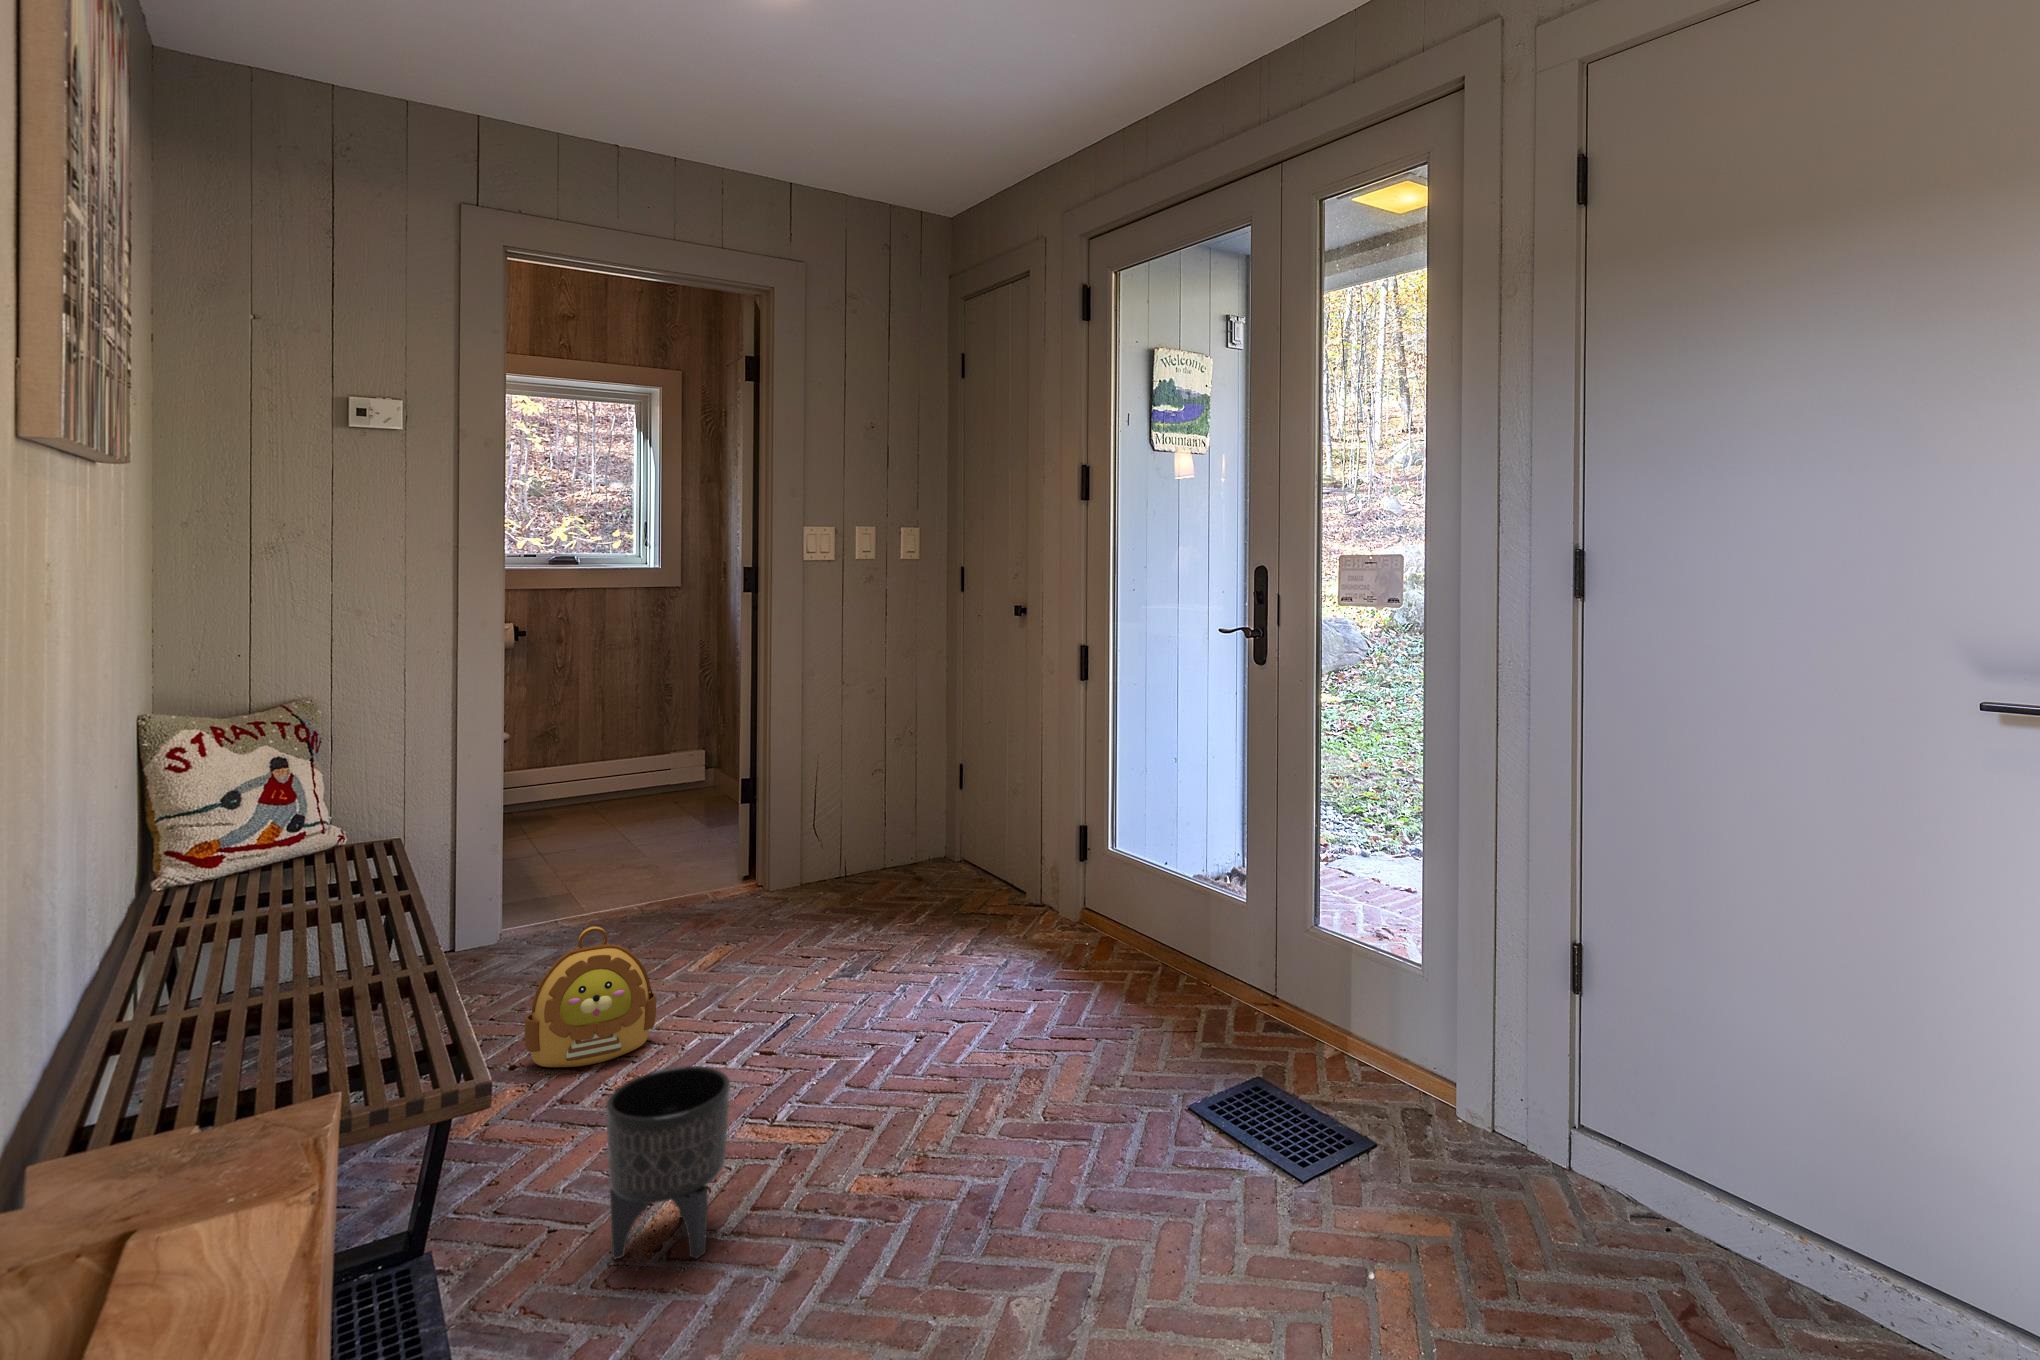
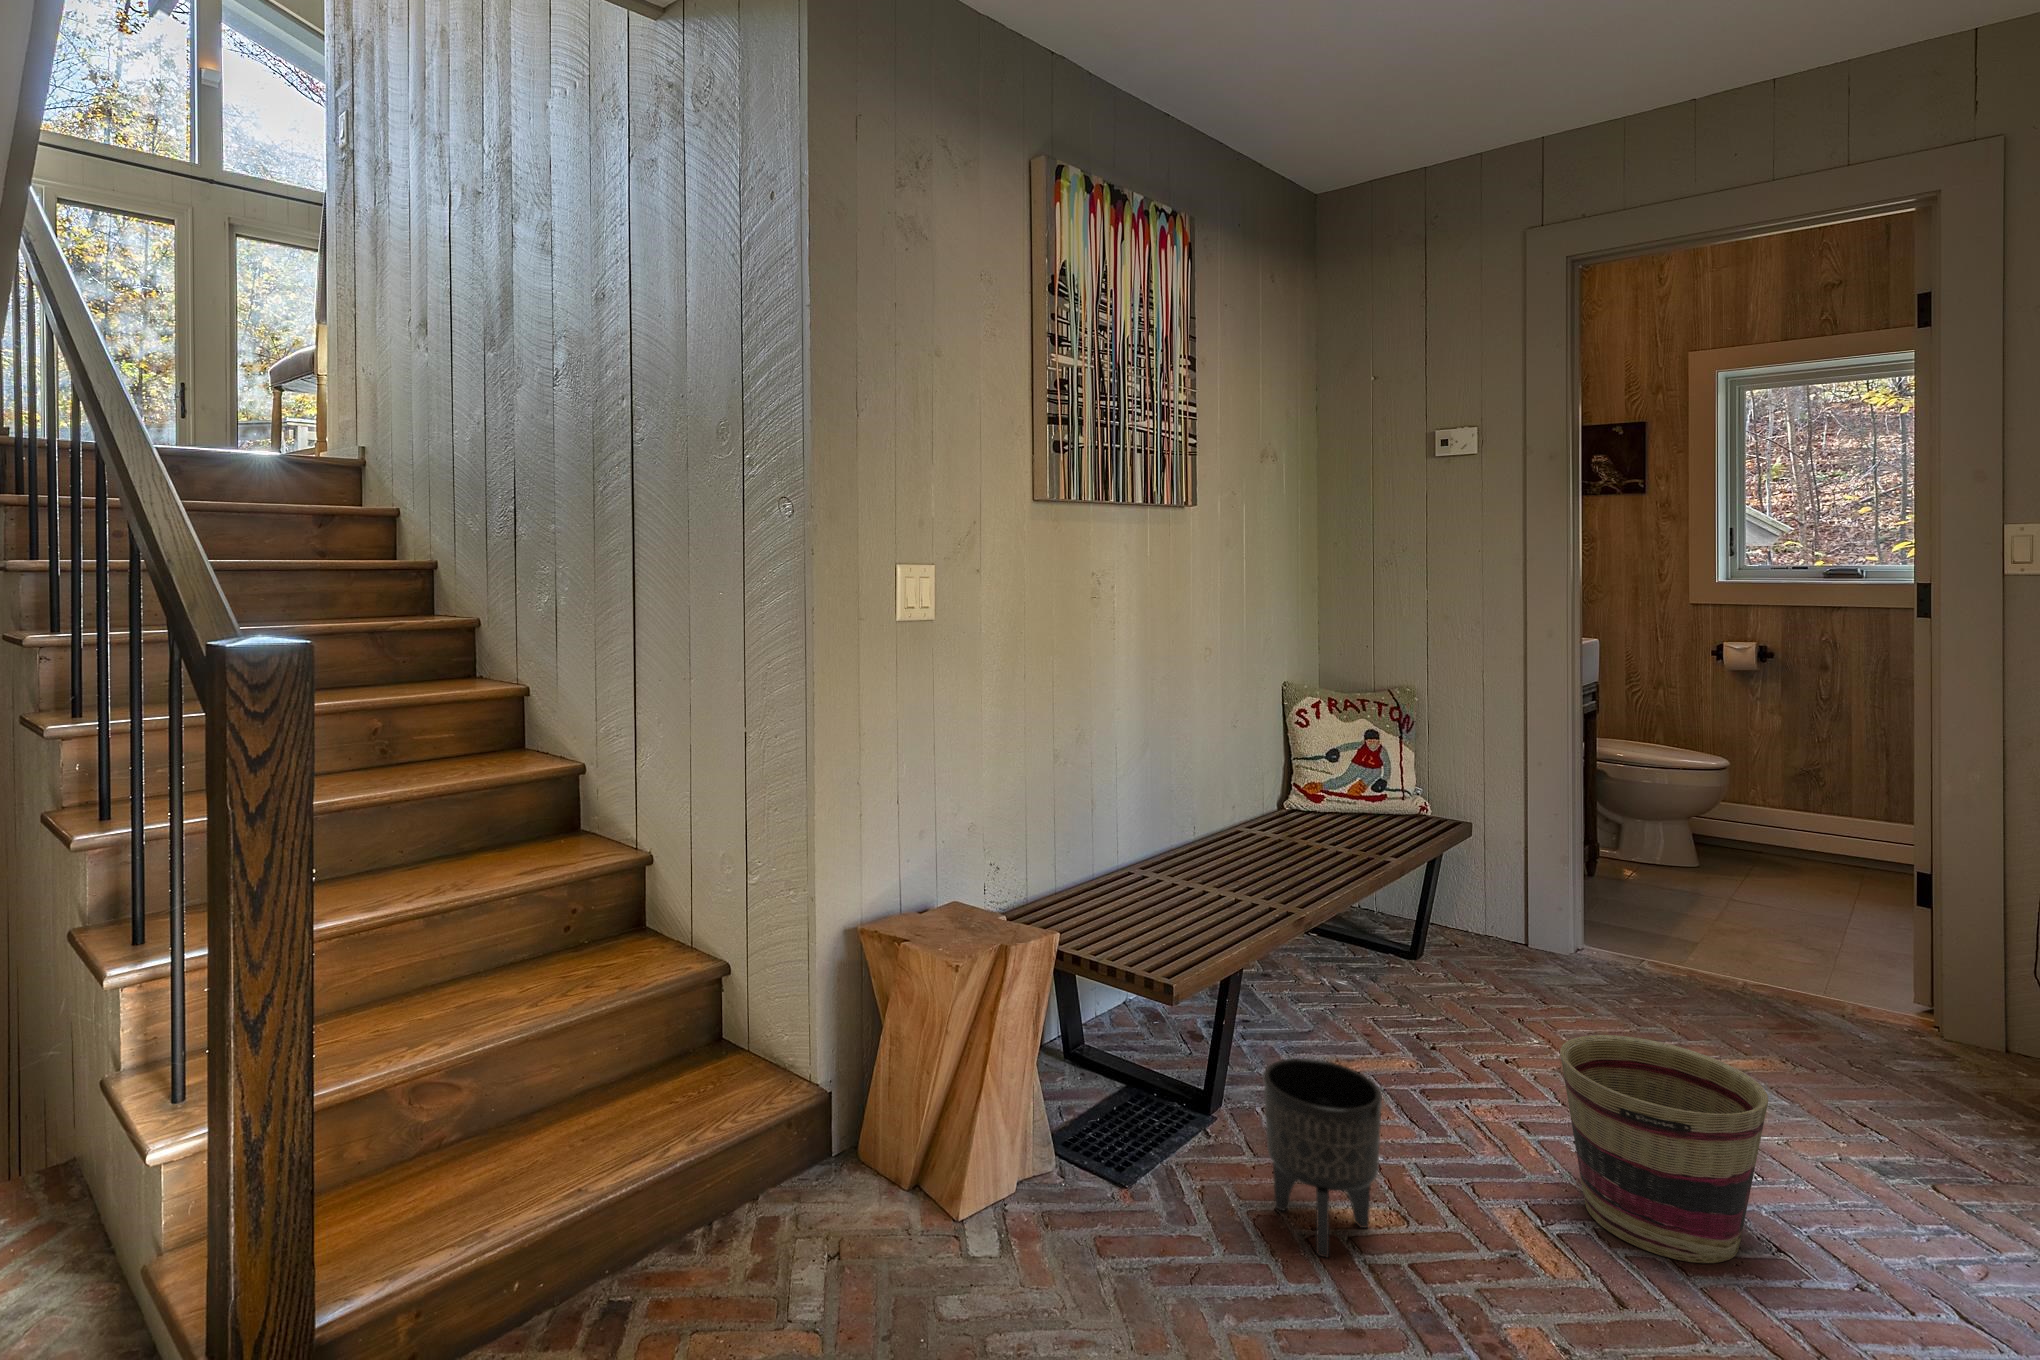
backpack: present [525,926,656,1067] -> none [1433,944,1563,1092]
basket: none [747,933,885,1099] -> present [1560,1035,1768,1263]

